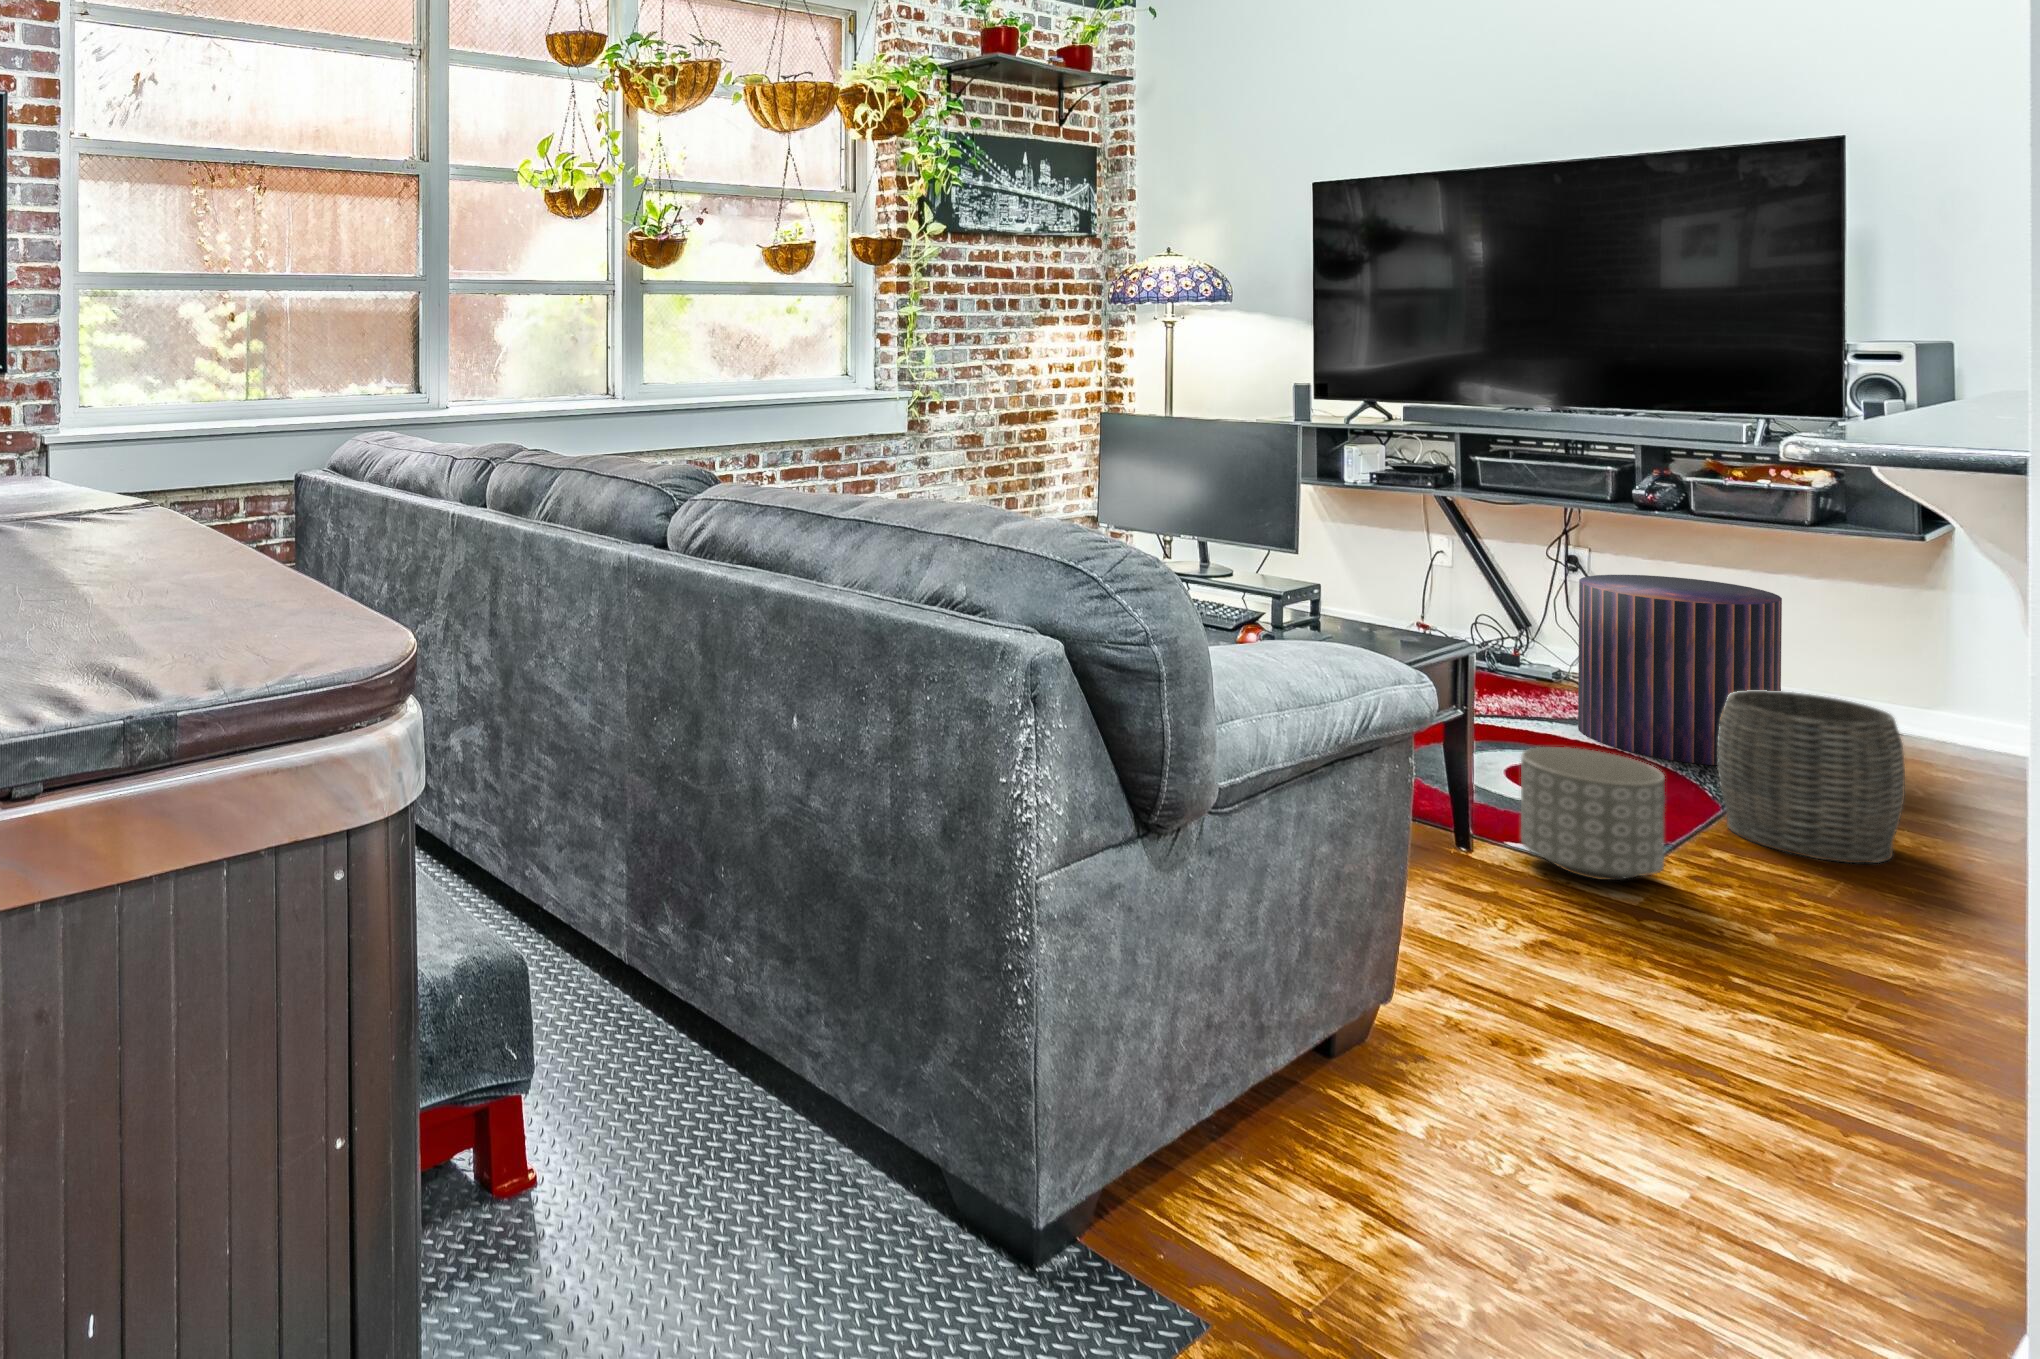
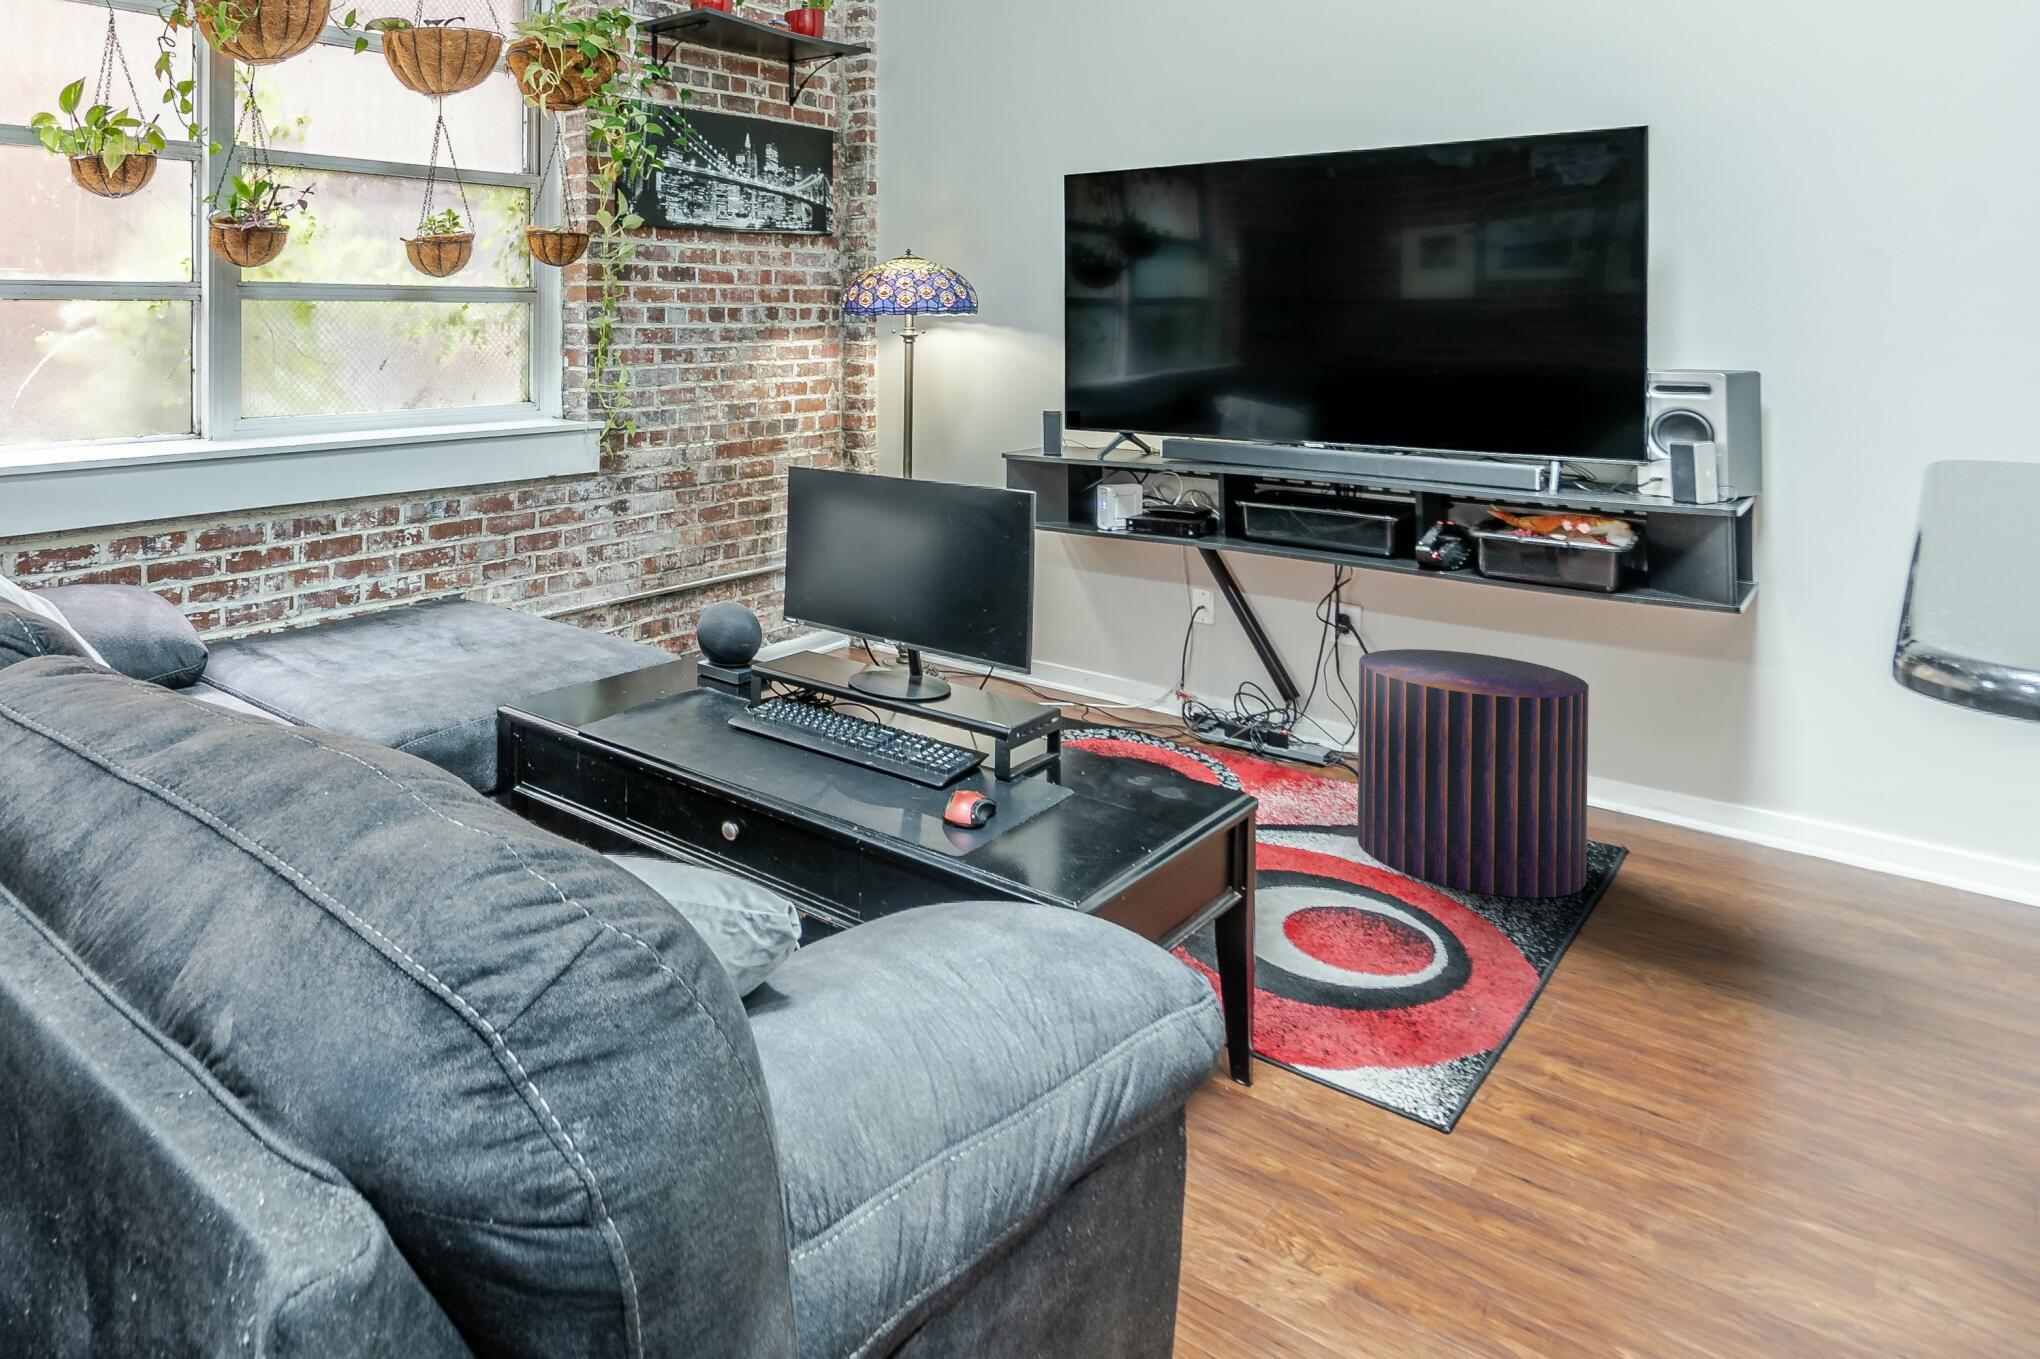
woven basket: present [1717,691,1905,863] -> none [1539,827,1769,1073]
planter: present [1521,747,1665,880] -> none [1310,935,1498,1140]

